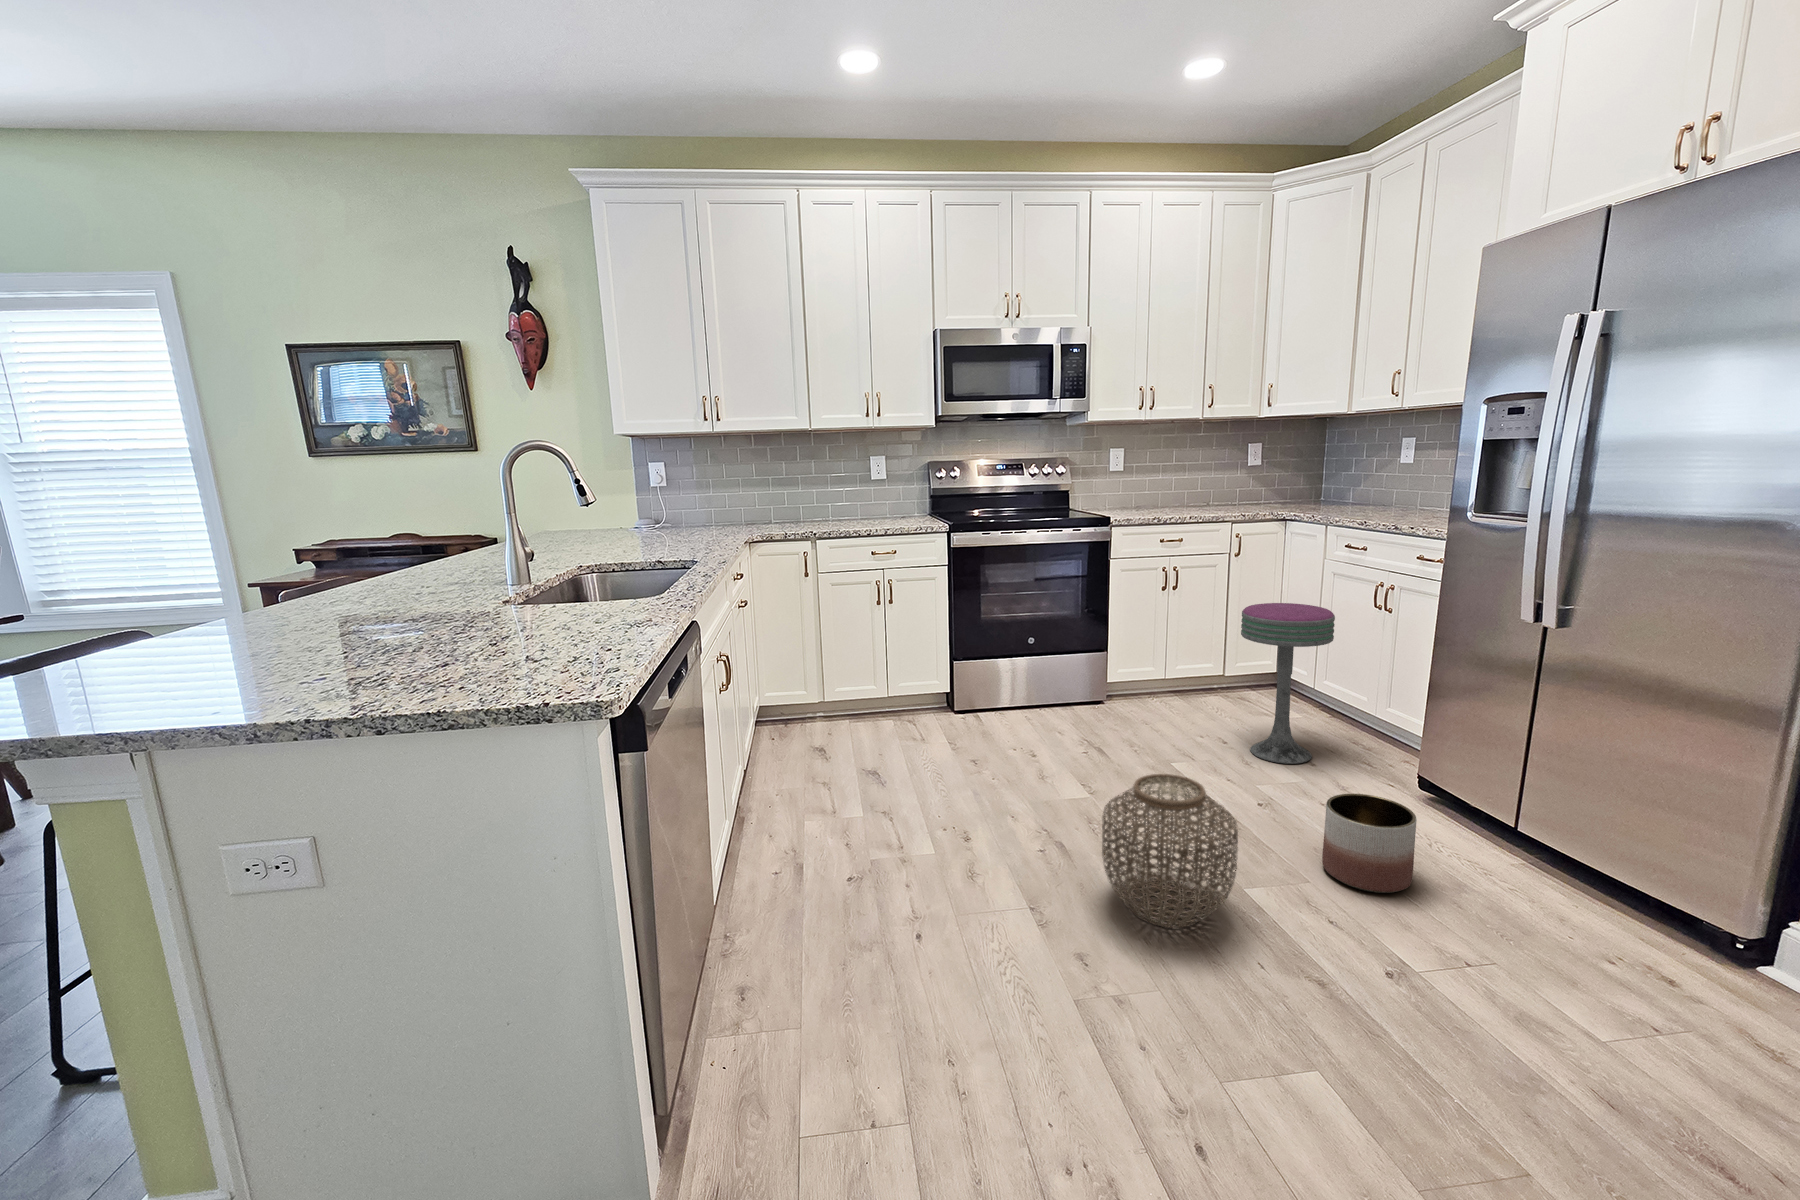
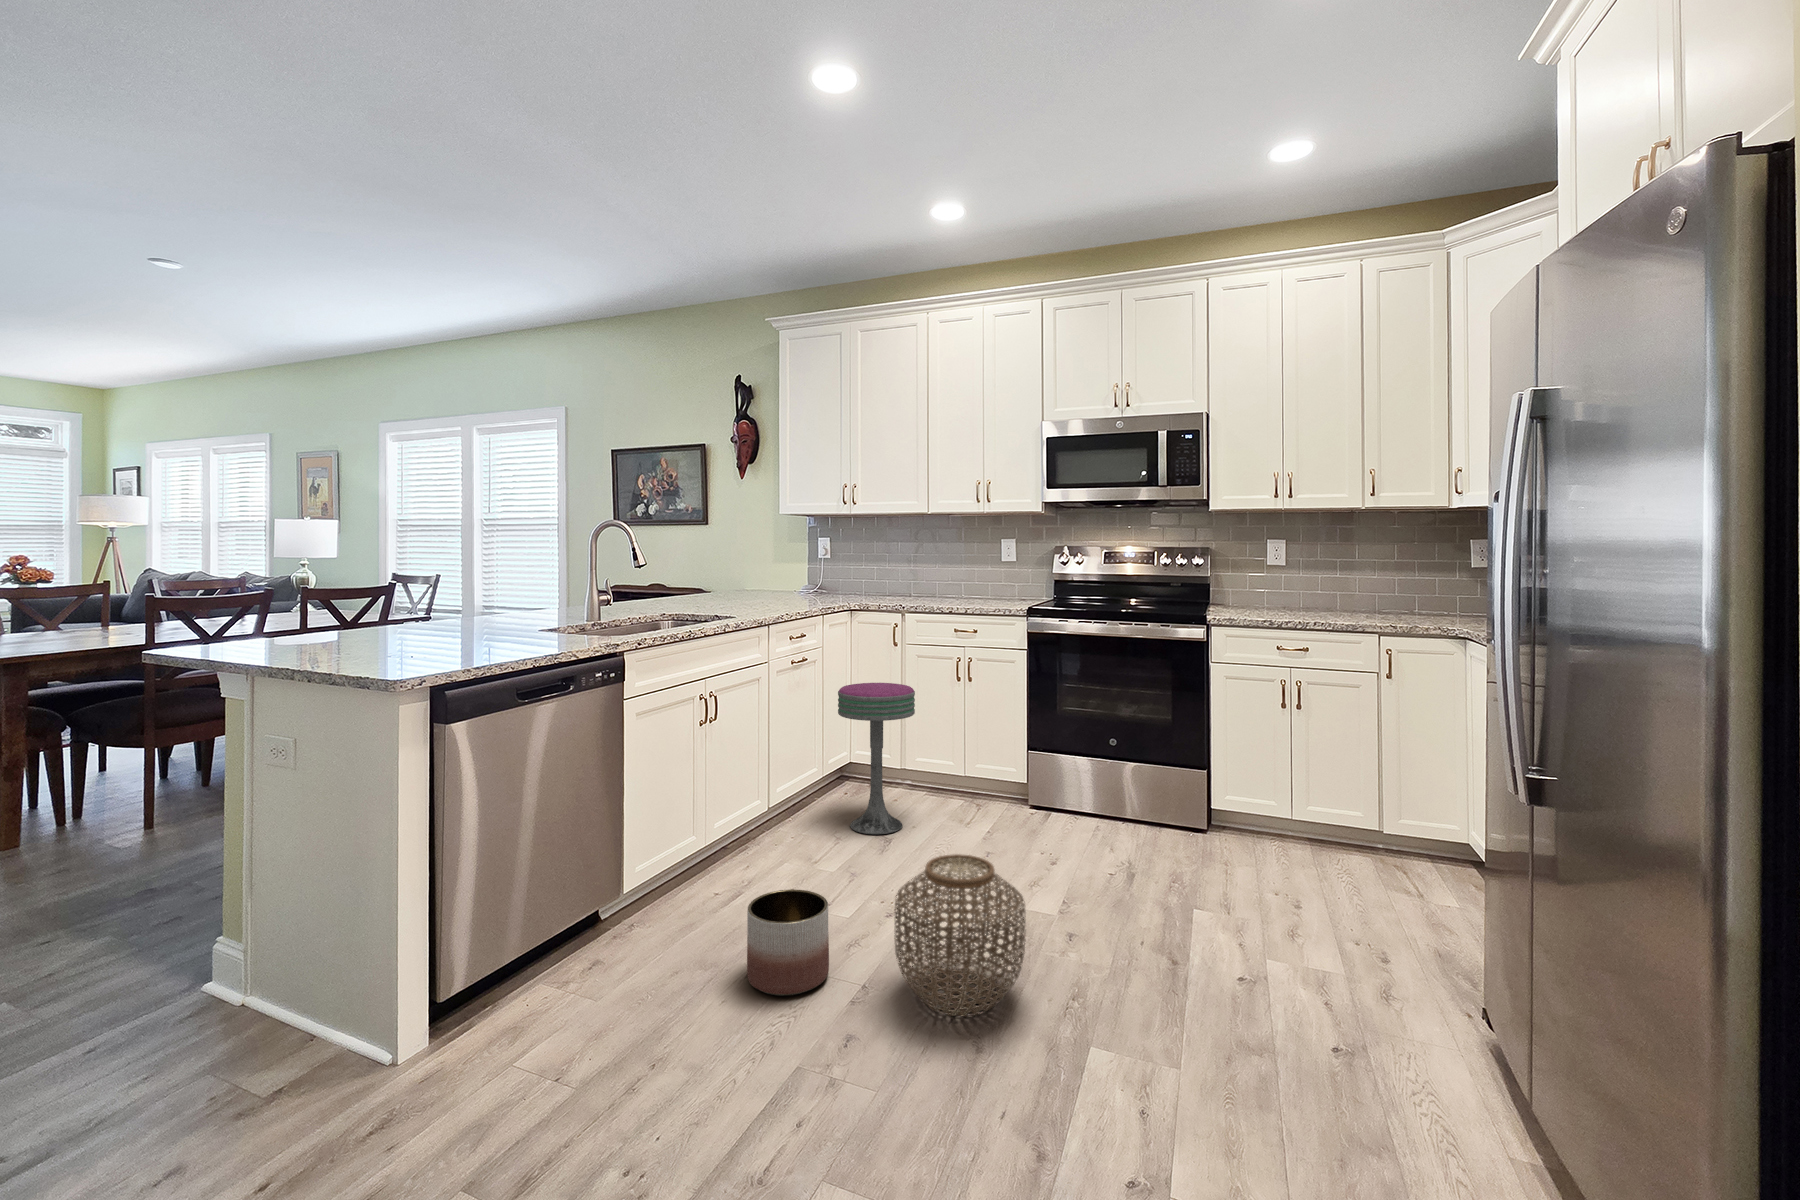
bar stool: present [1241,603,1335,764] -> present [838,683,915,834]
planter: present [1322,794,1417,893] -> present [747,889,829,996]

